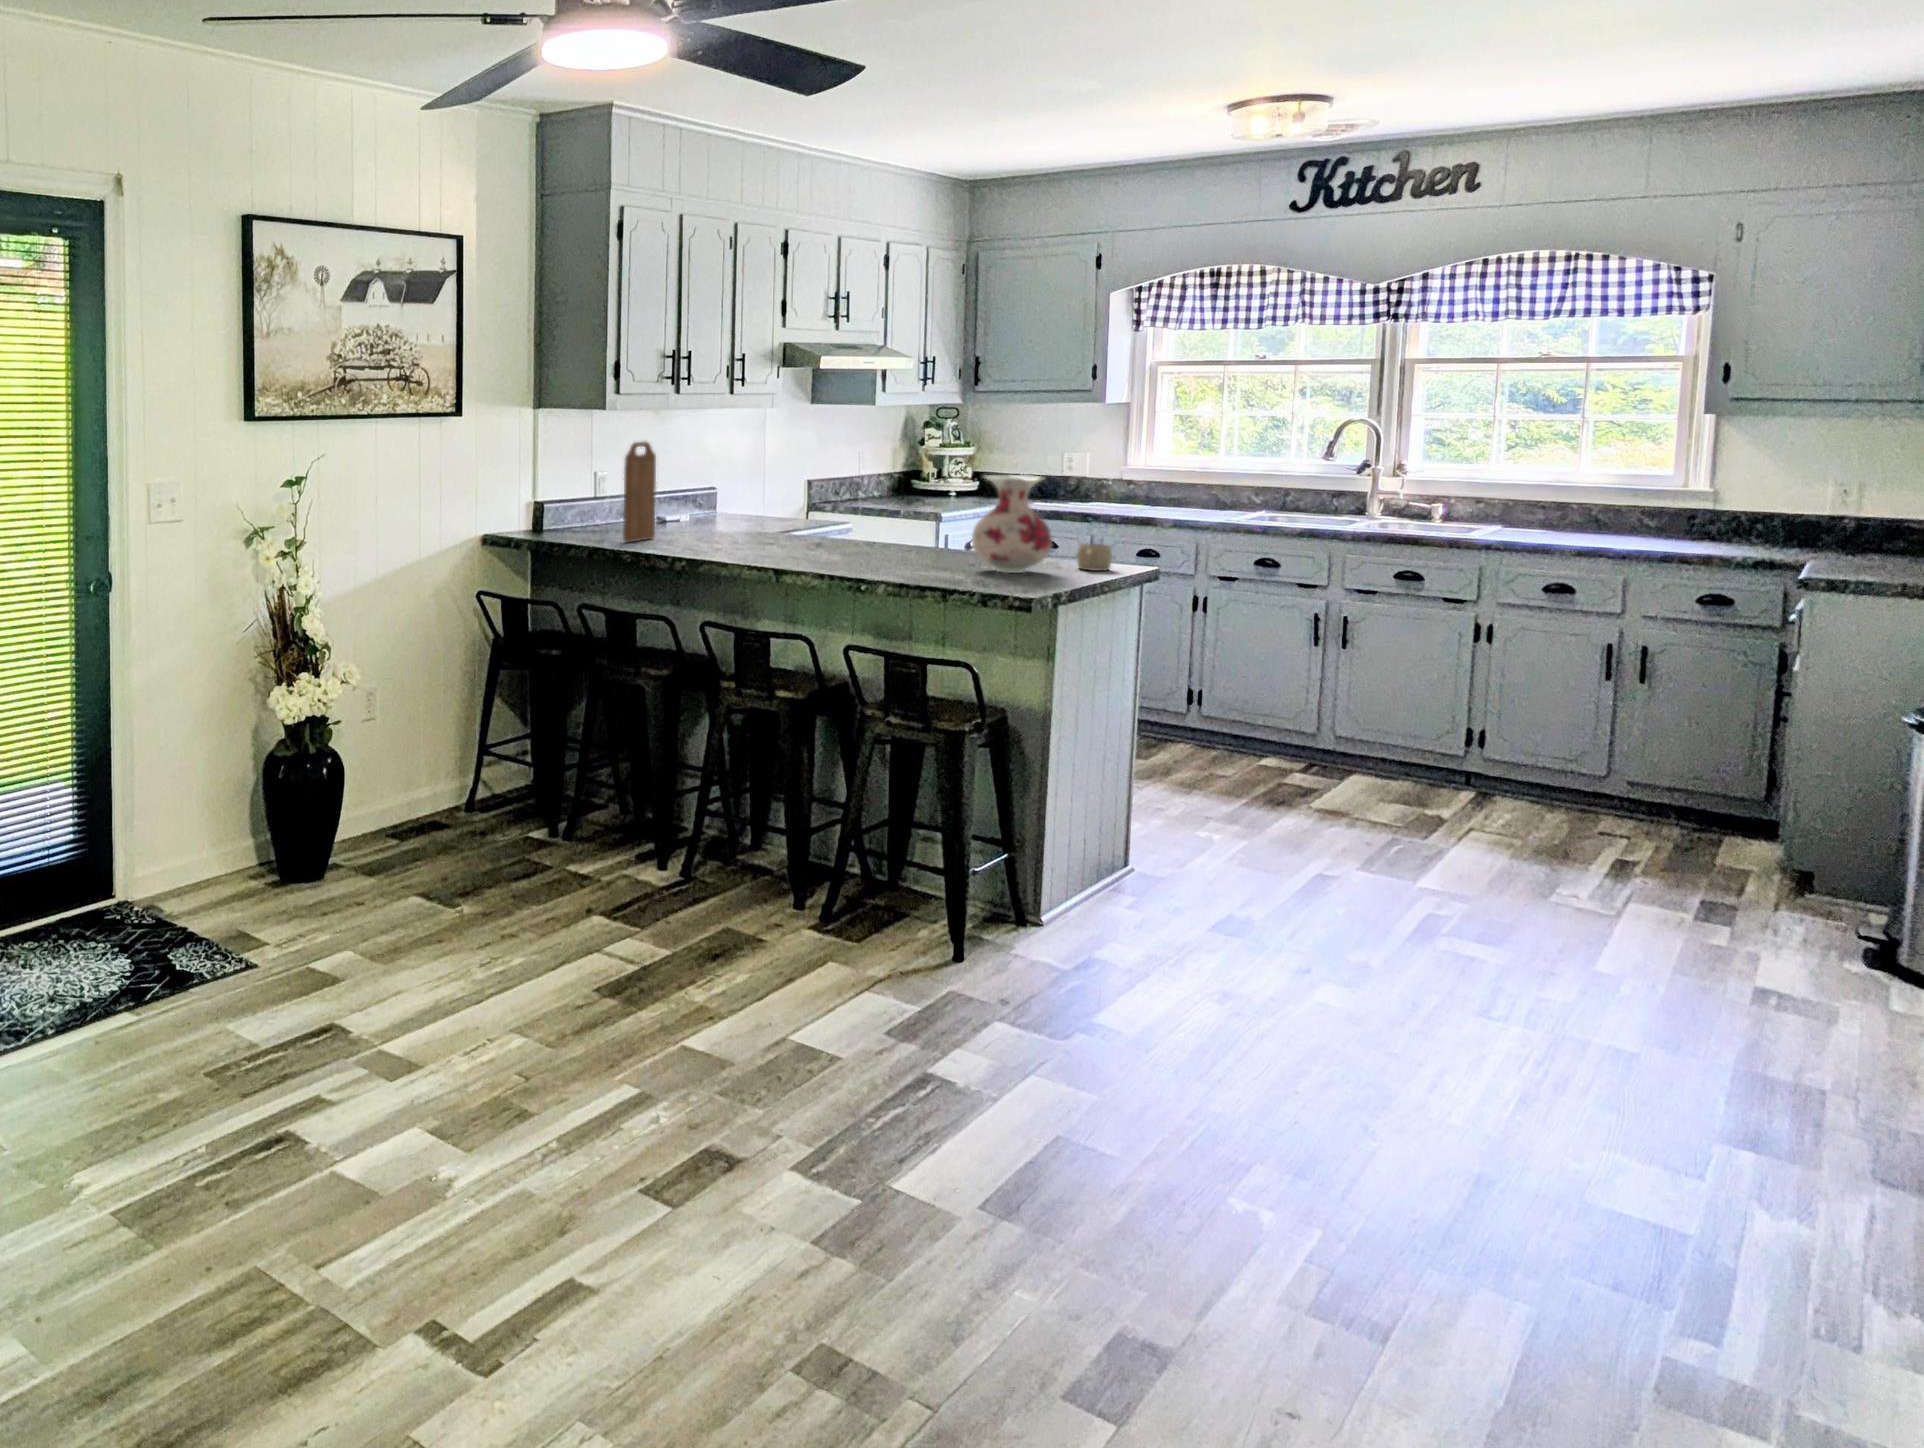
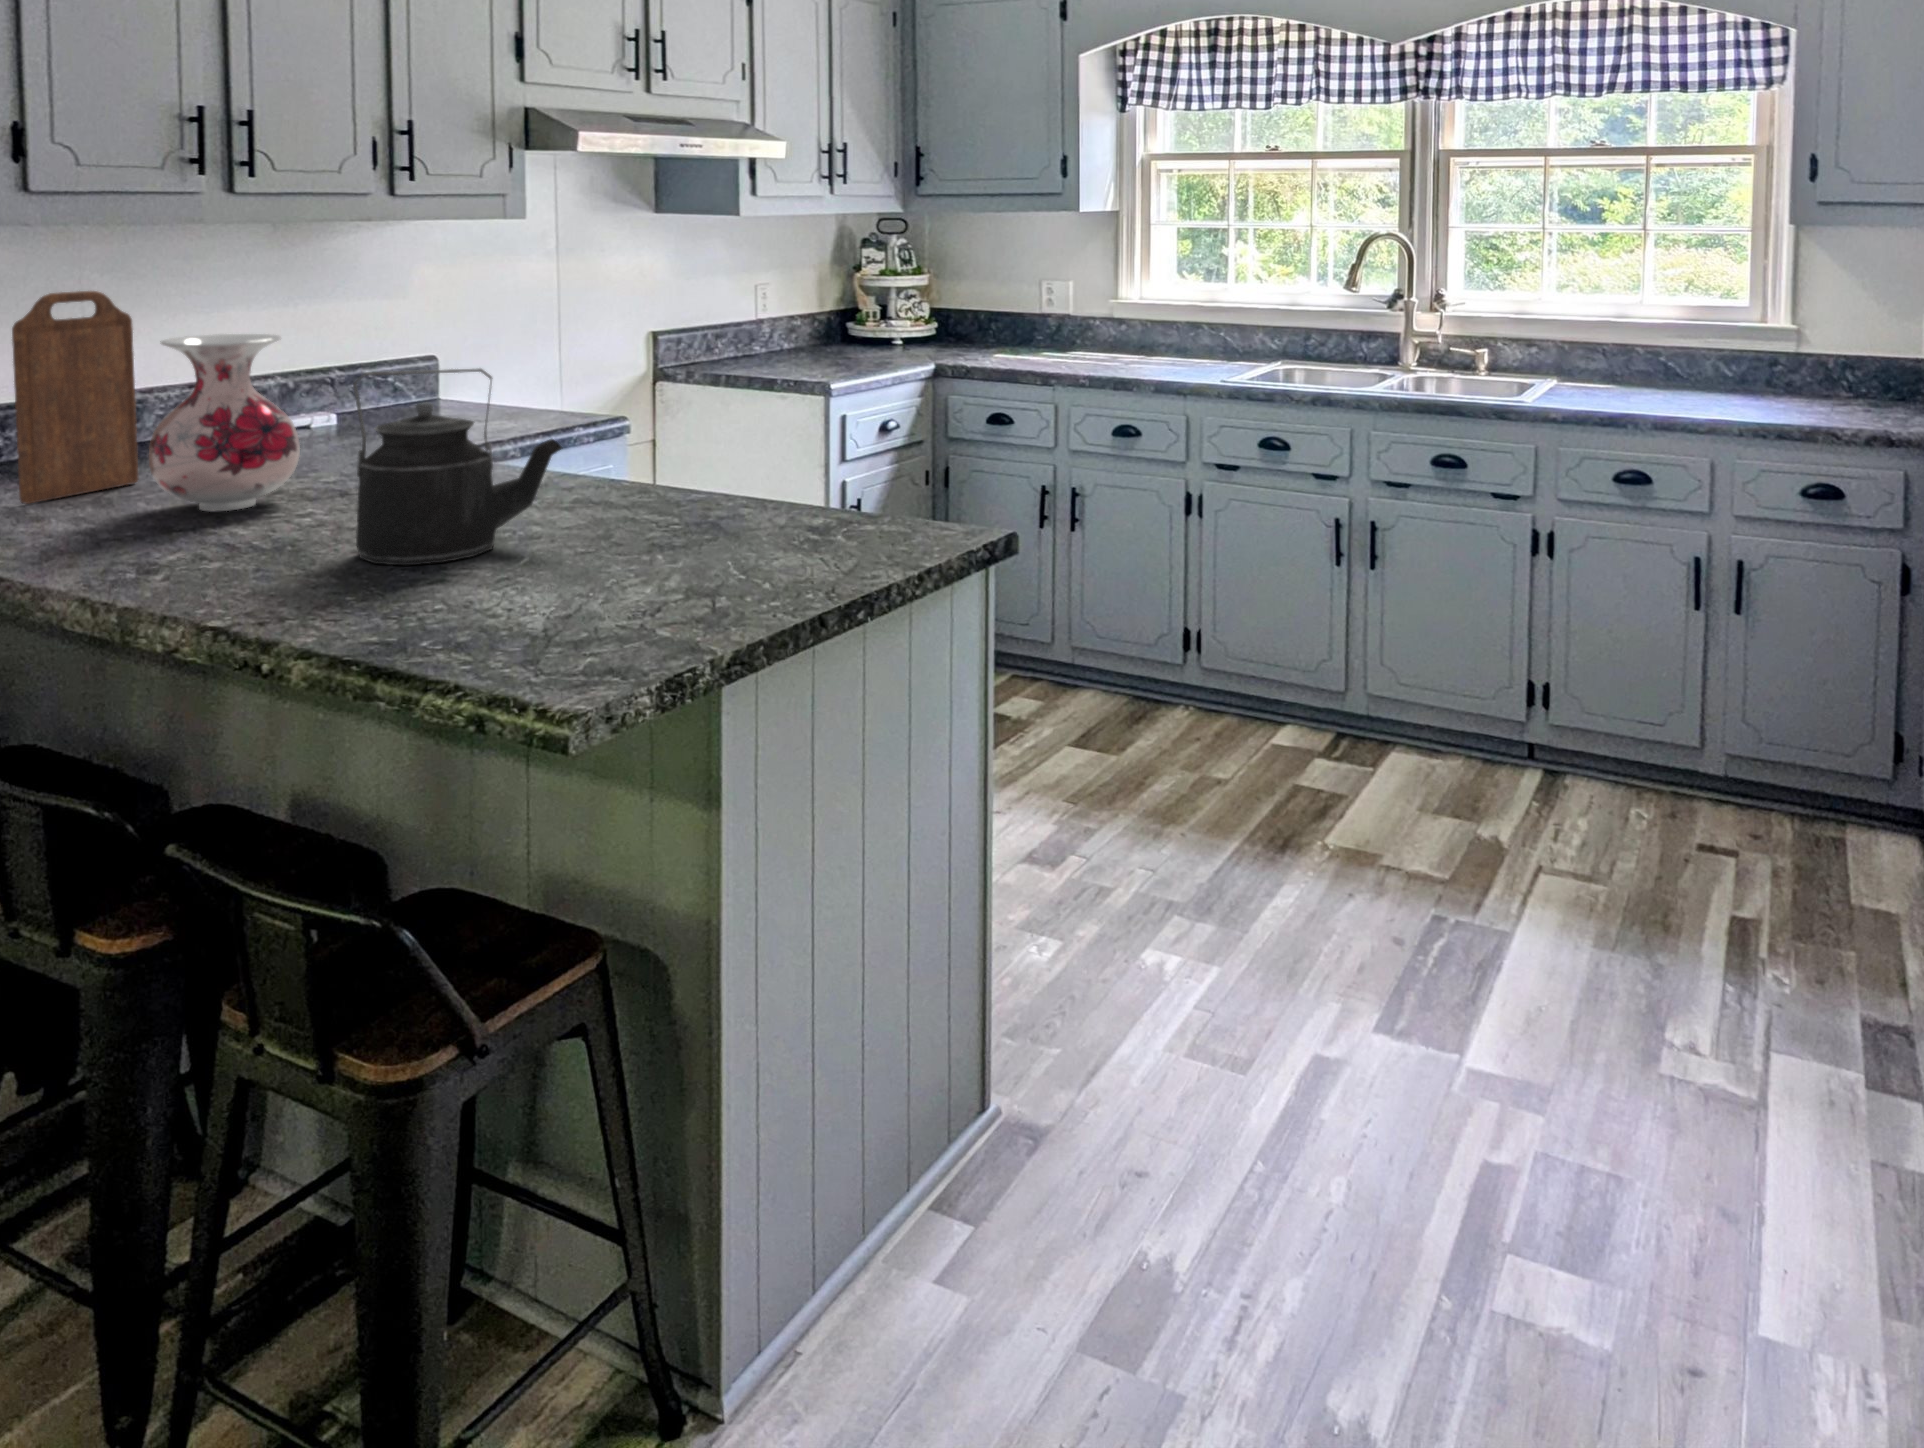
vase: present [972,475,1052,573] -> present [149,334,300,511]
kettle: none [836,477,929,565] -> present [353,368,562,565]
mug: present [1077,544,1112,571] -> none [839,493,904,554]

